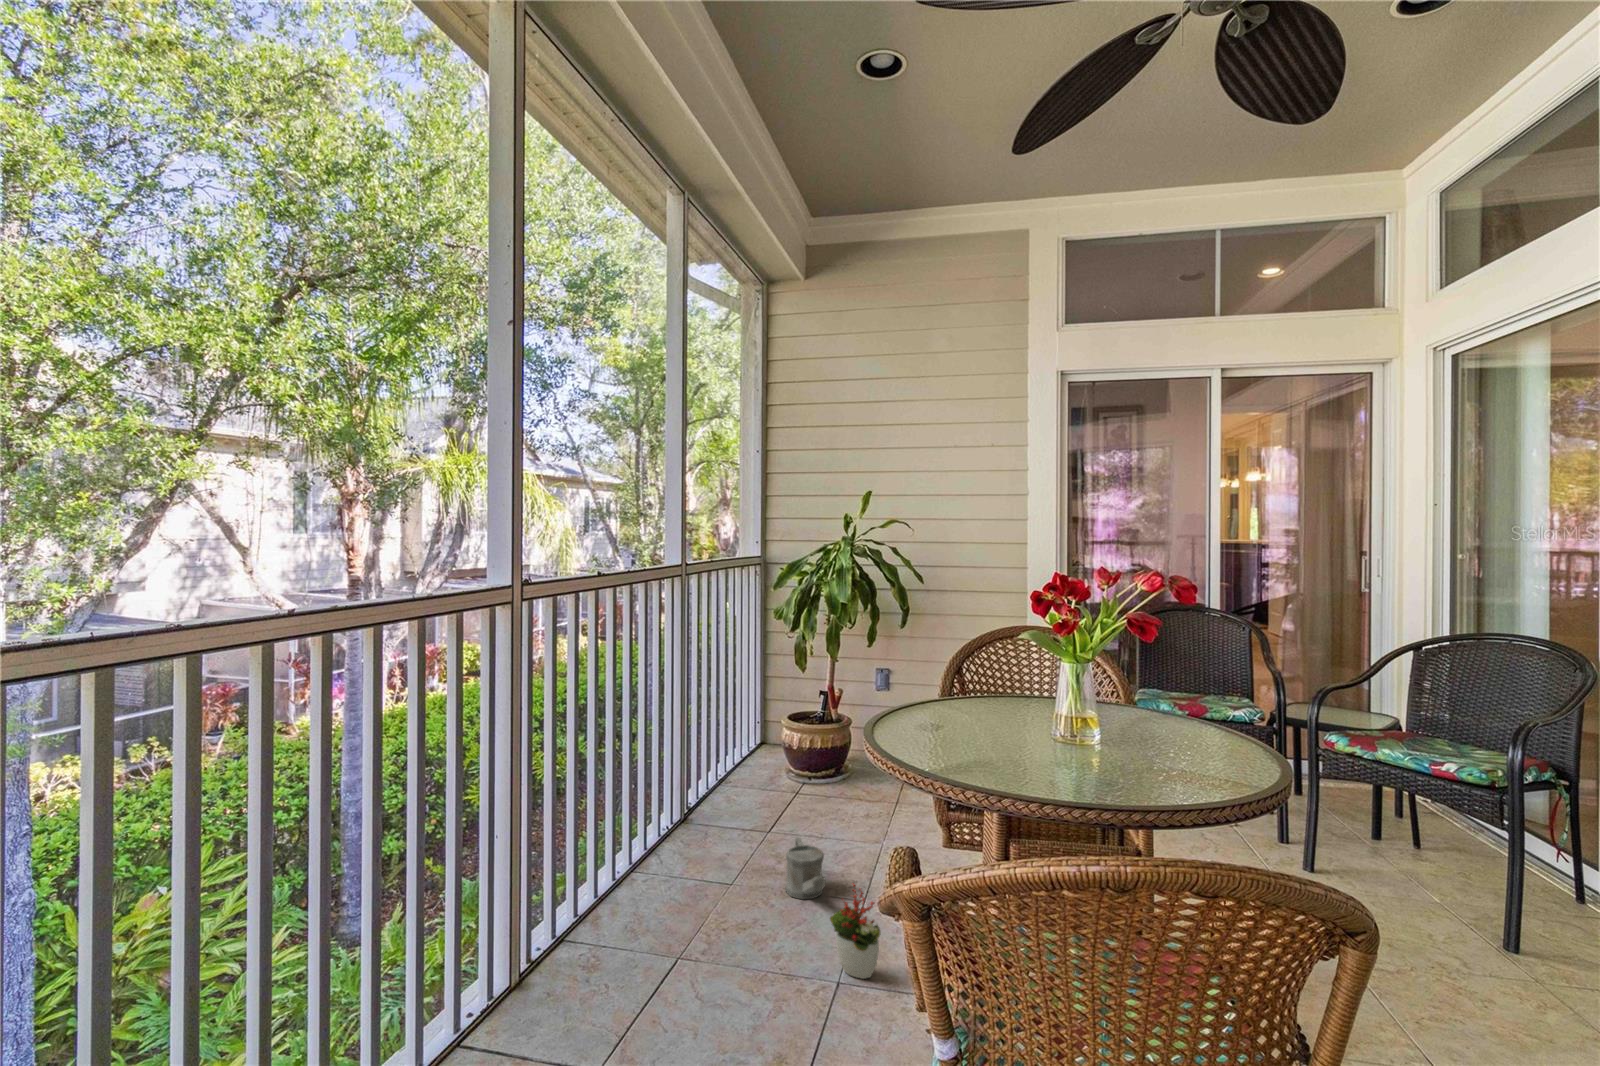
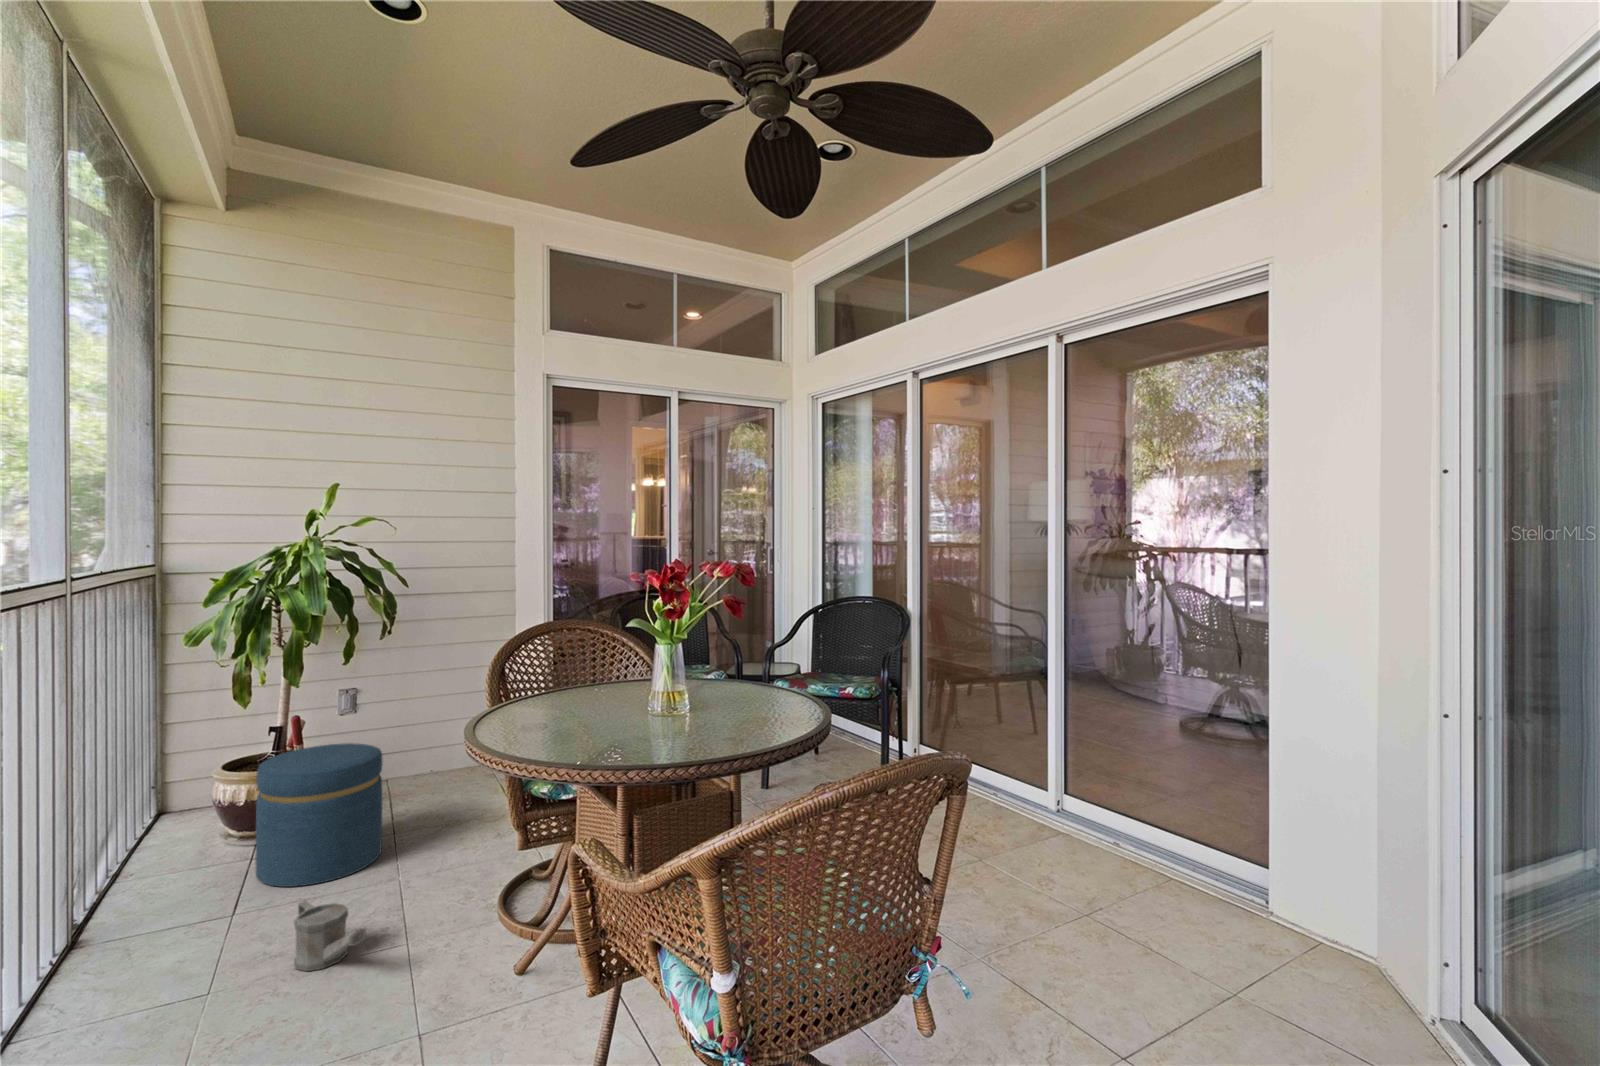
ottoman: none [793,711,882,826] -> present [255,743,383,887]
decorative plant: present [830,884,880,979] -> none [395,914,460,1015]

